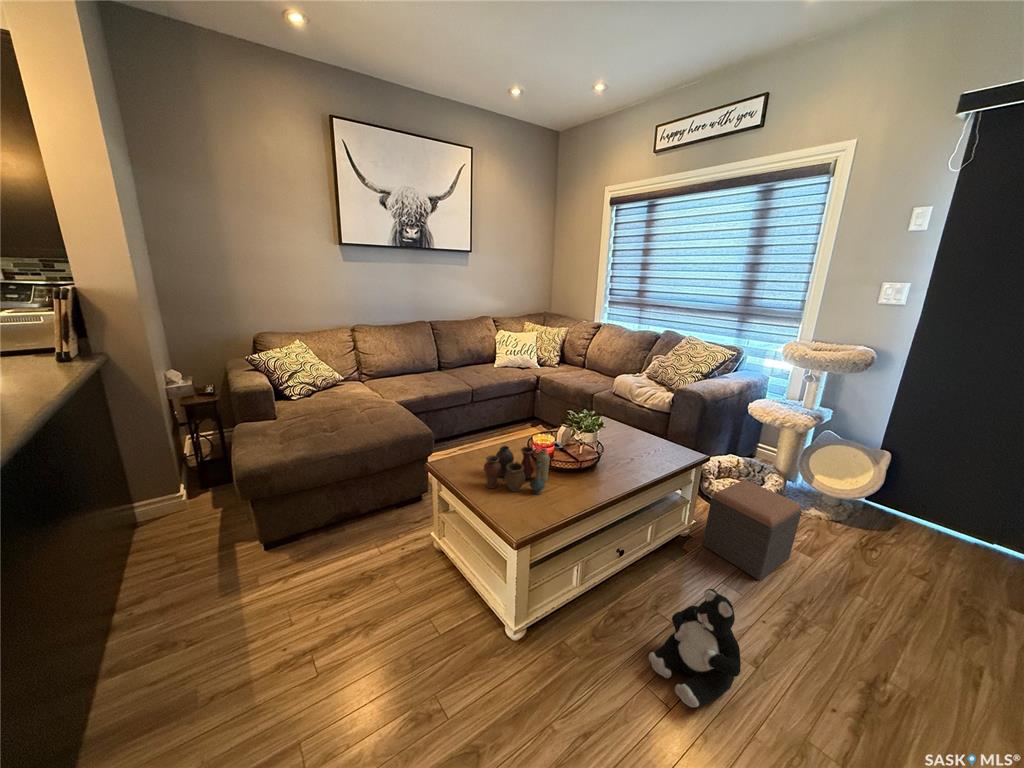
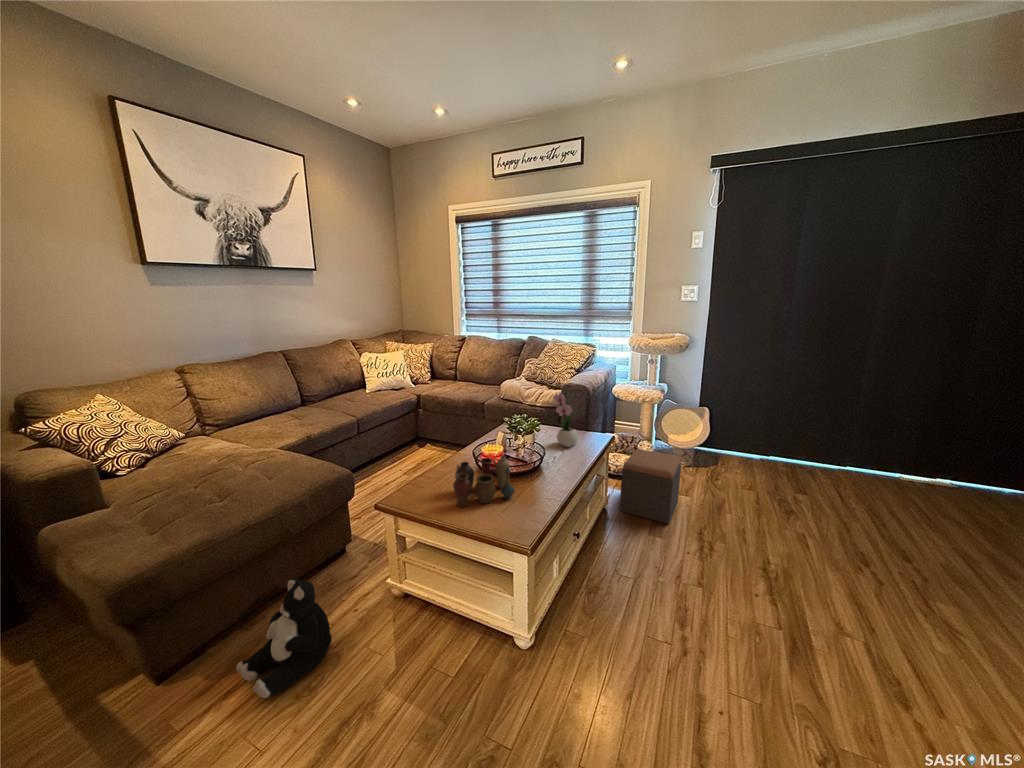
flower arrangement: none [630,384,666,458] -> present [553,383,579,447]
plush toy: present [649,589,741,707] -> present [236,578,331,698]

